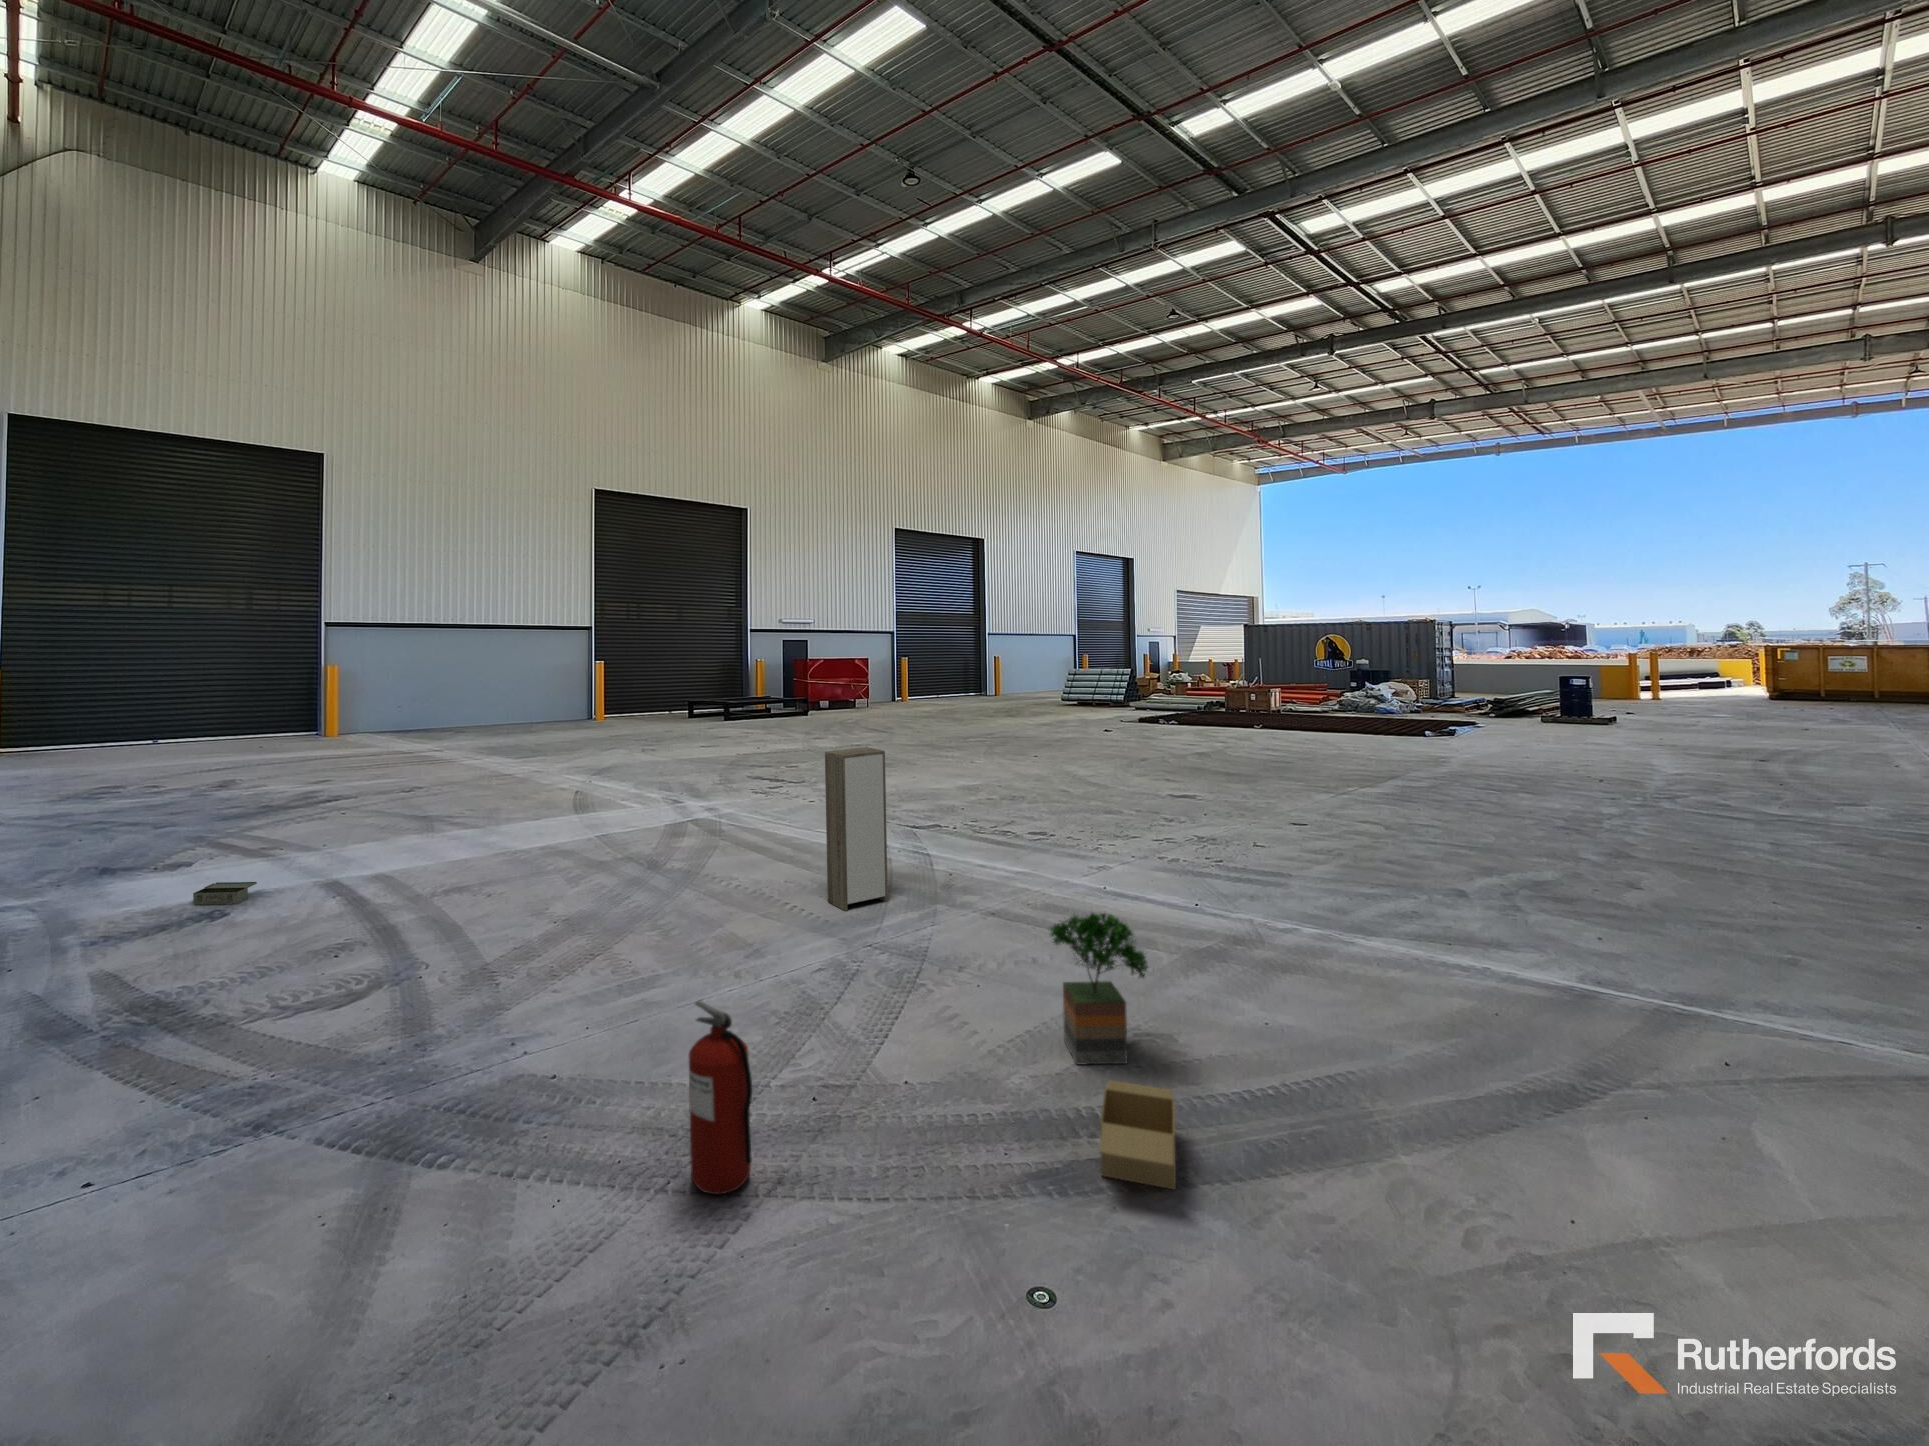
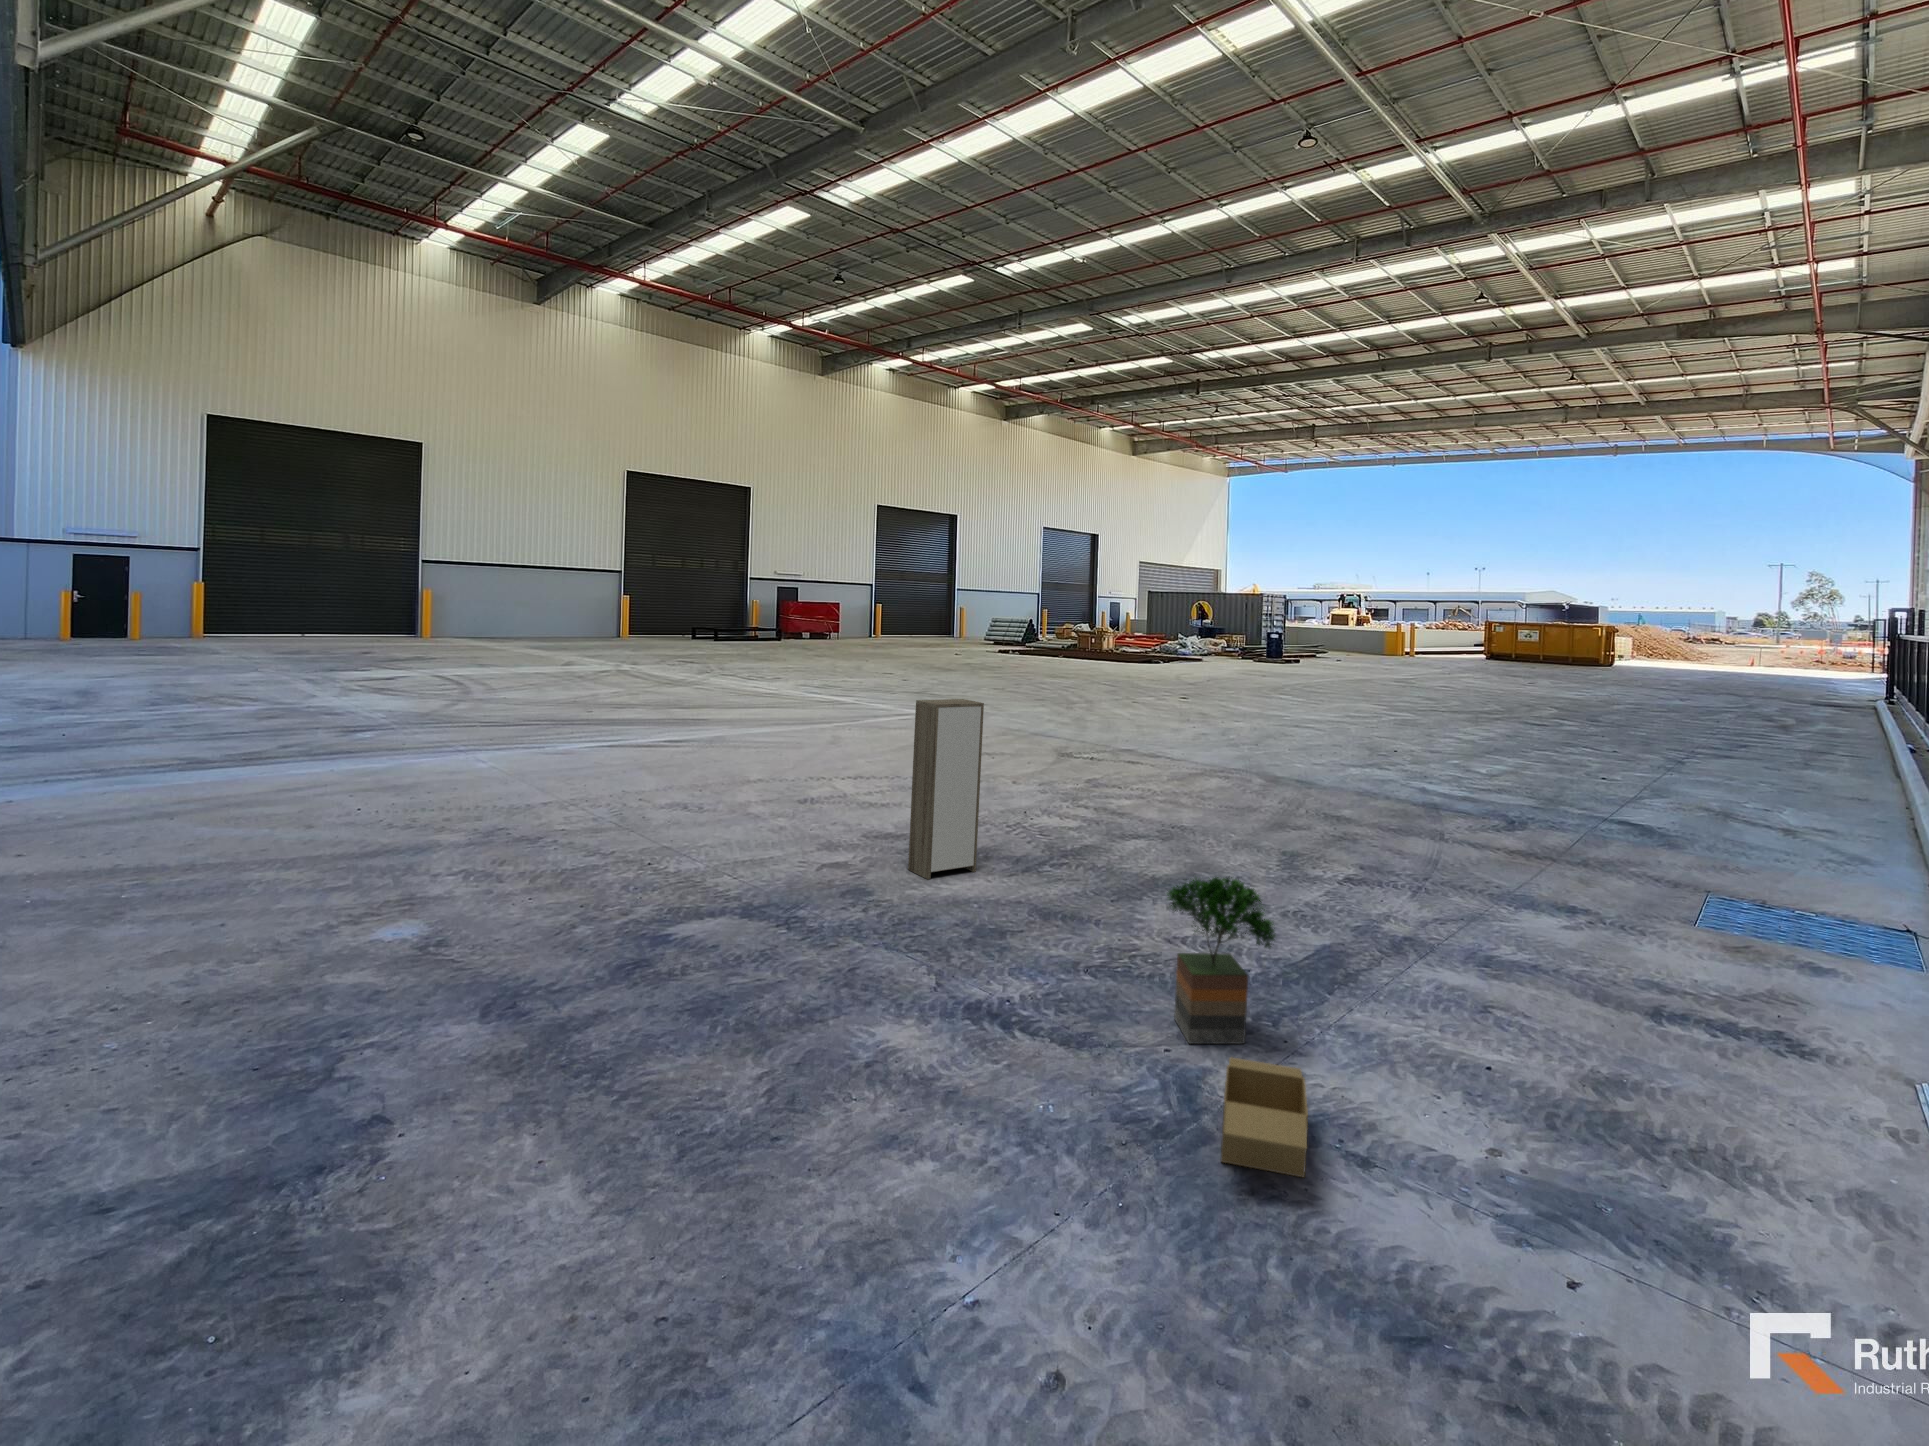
toolbox: present [193,882,257,905] -> none [134,820,220,845]
fire extinguisher: present [689,1001,752,1194] -> none [738,948,820,1178]

